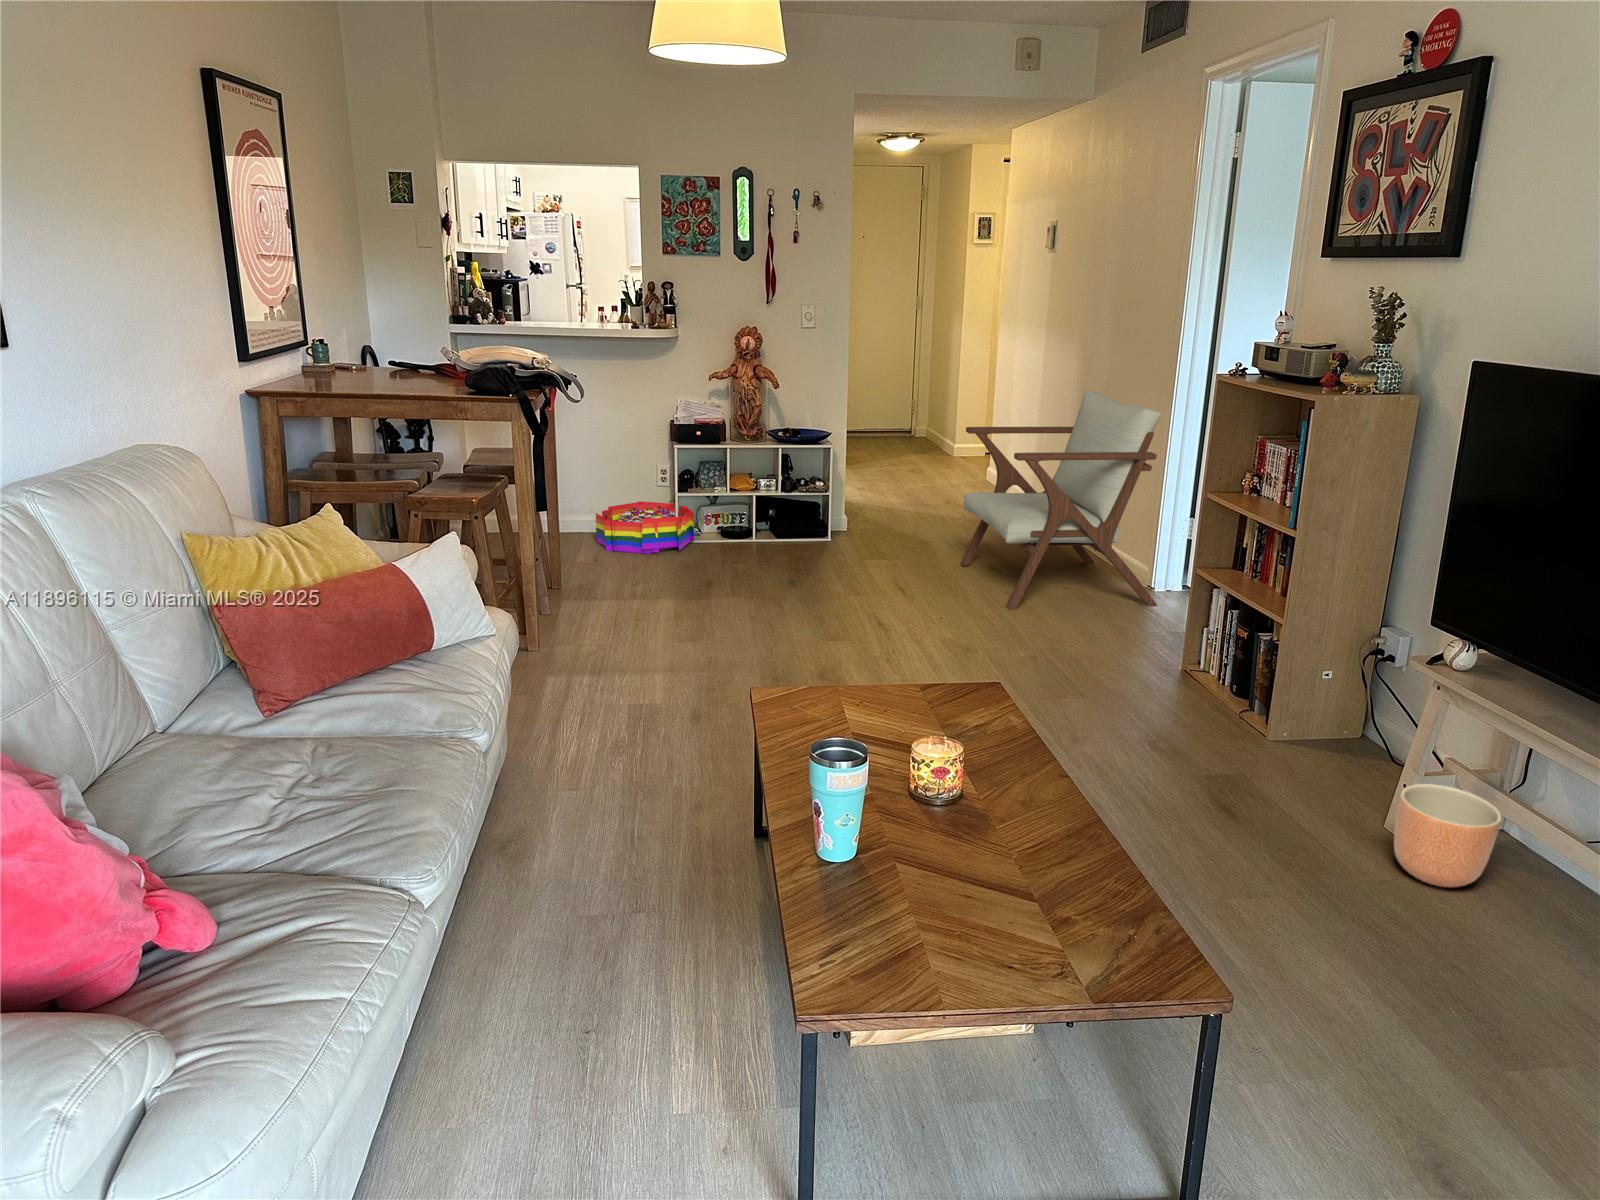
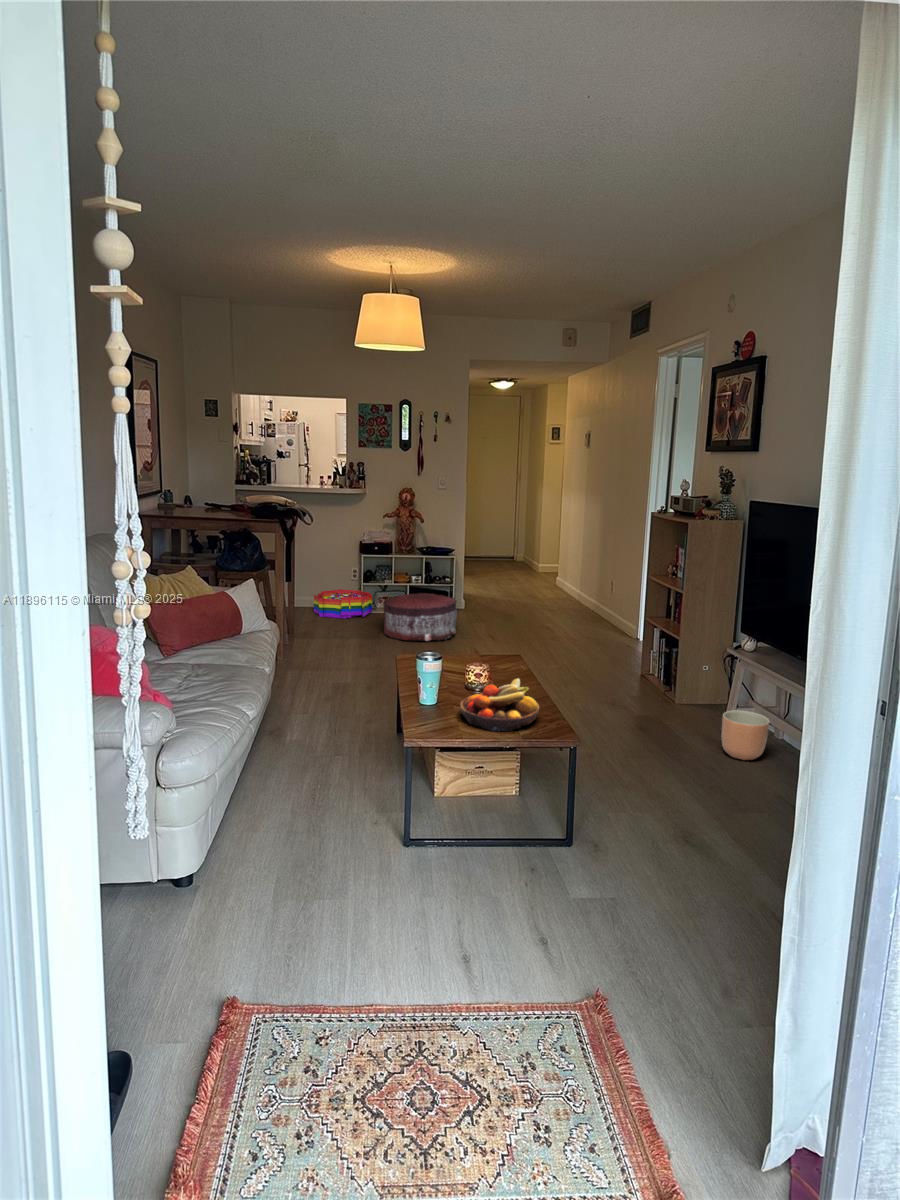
lounge chair: present [961,390,1161,610] -> none [530,525,641,648]
pouf: none [713,512,841,601] -> present [383,593,457,641]
fruit bowl: none [920,800,1110,964] -> present [460,679,539,731]

